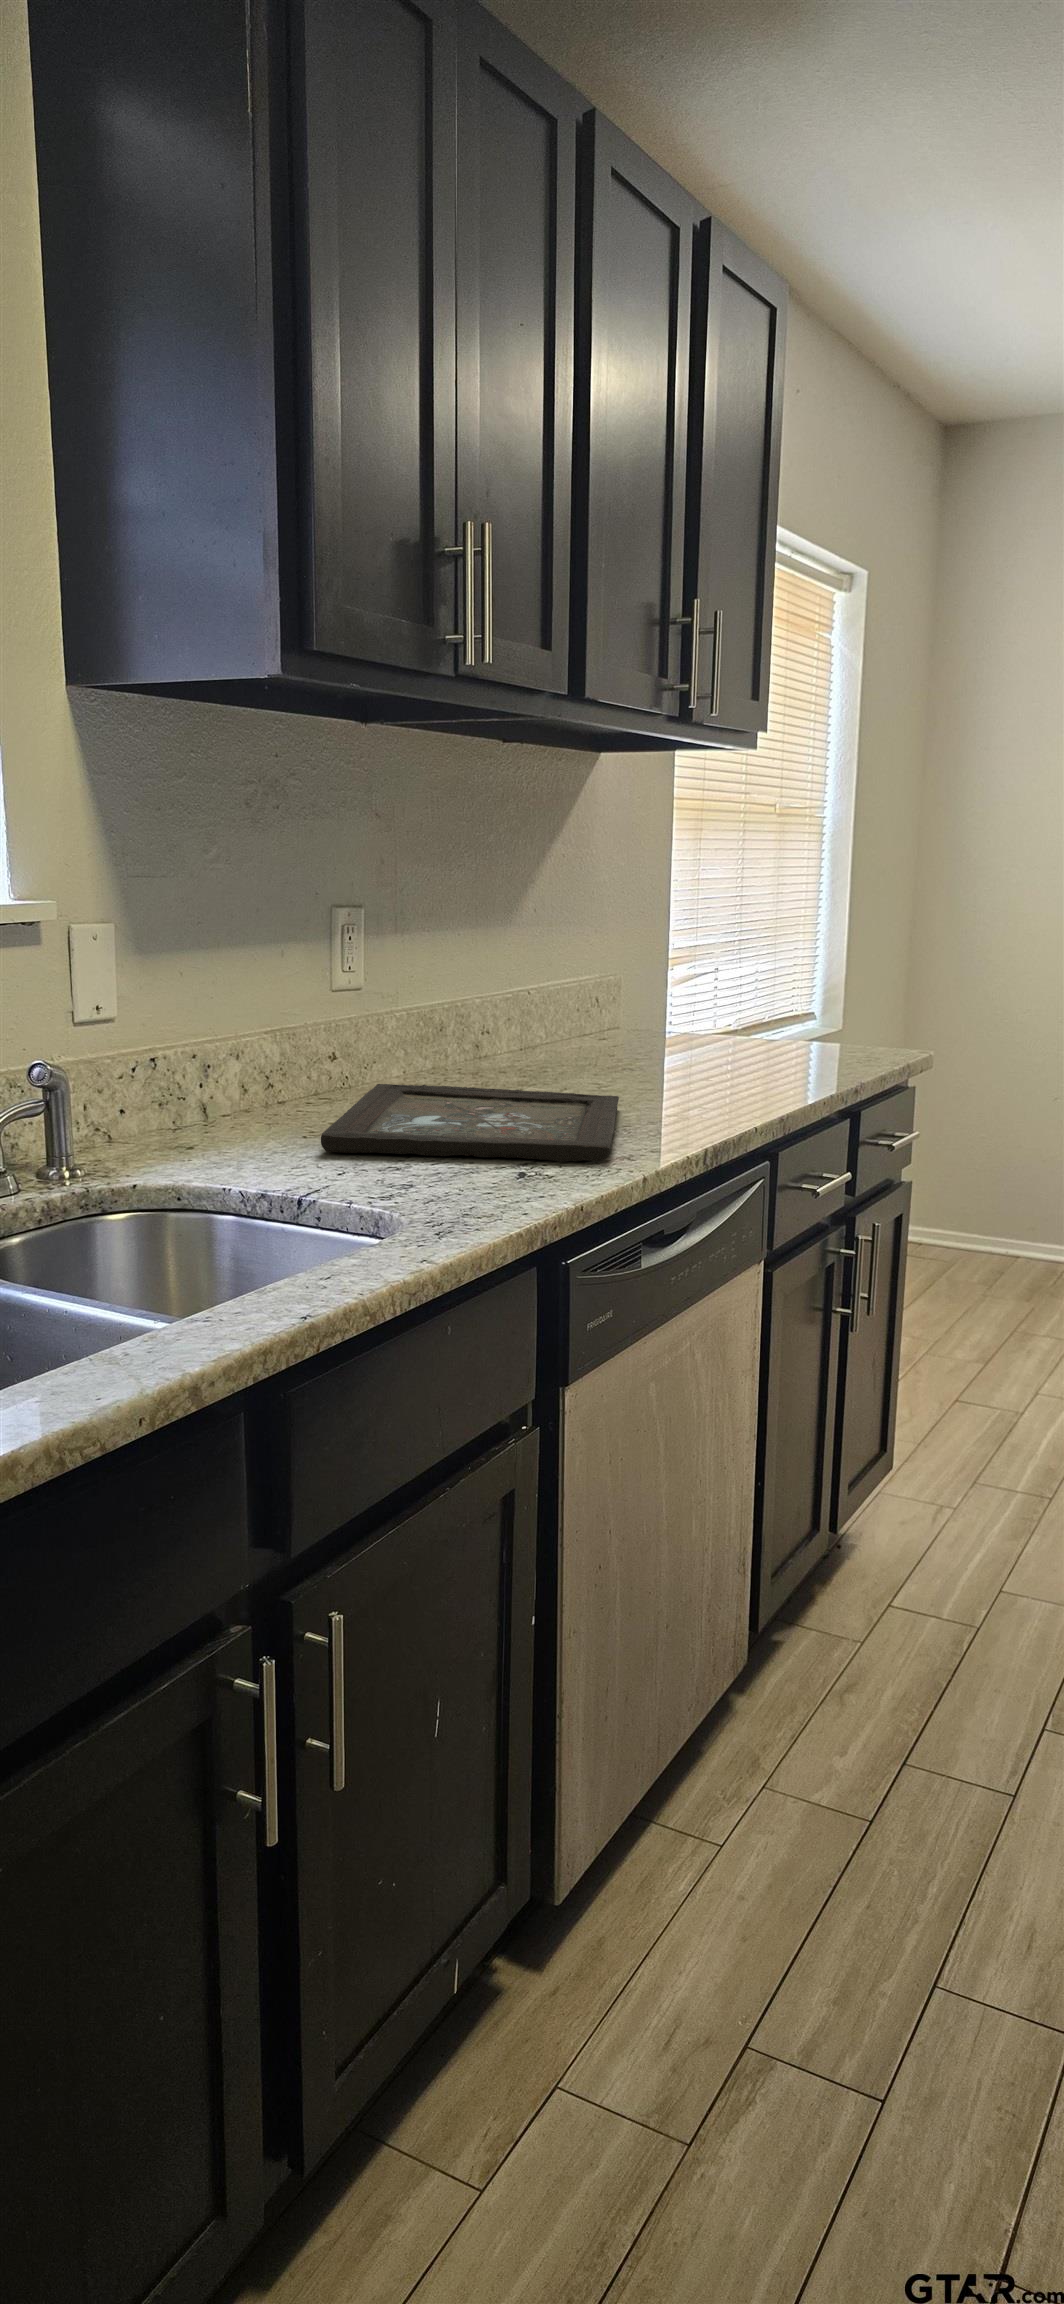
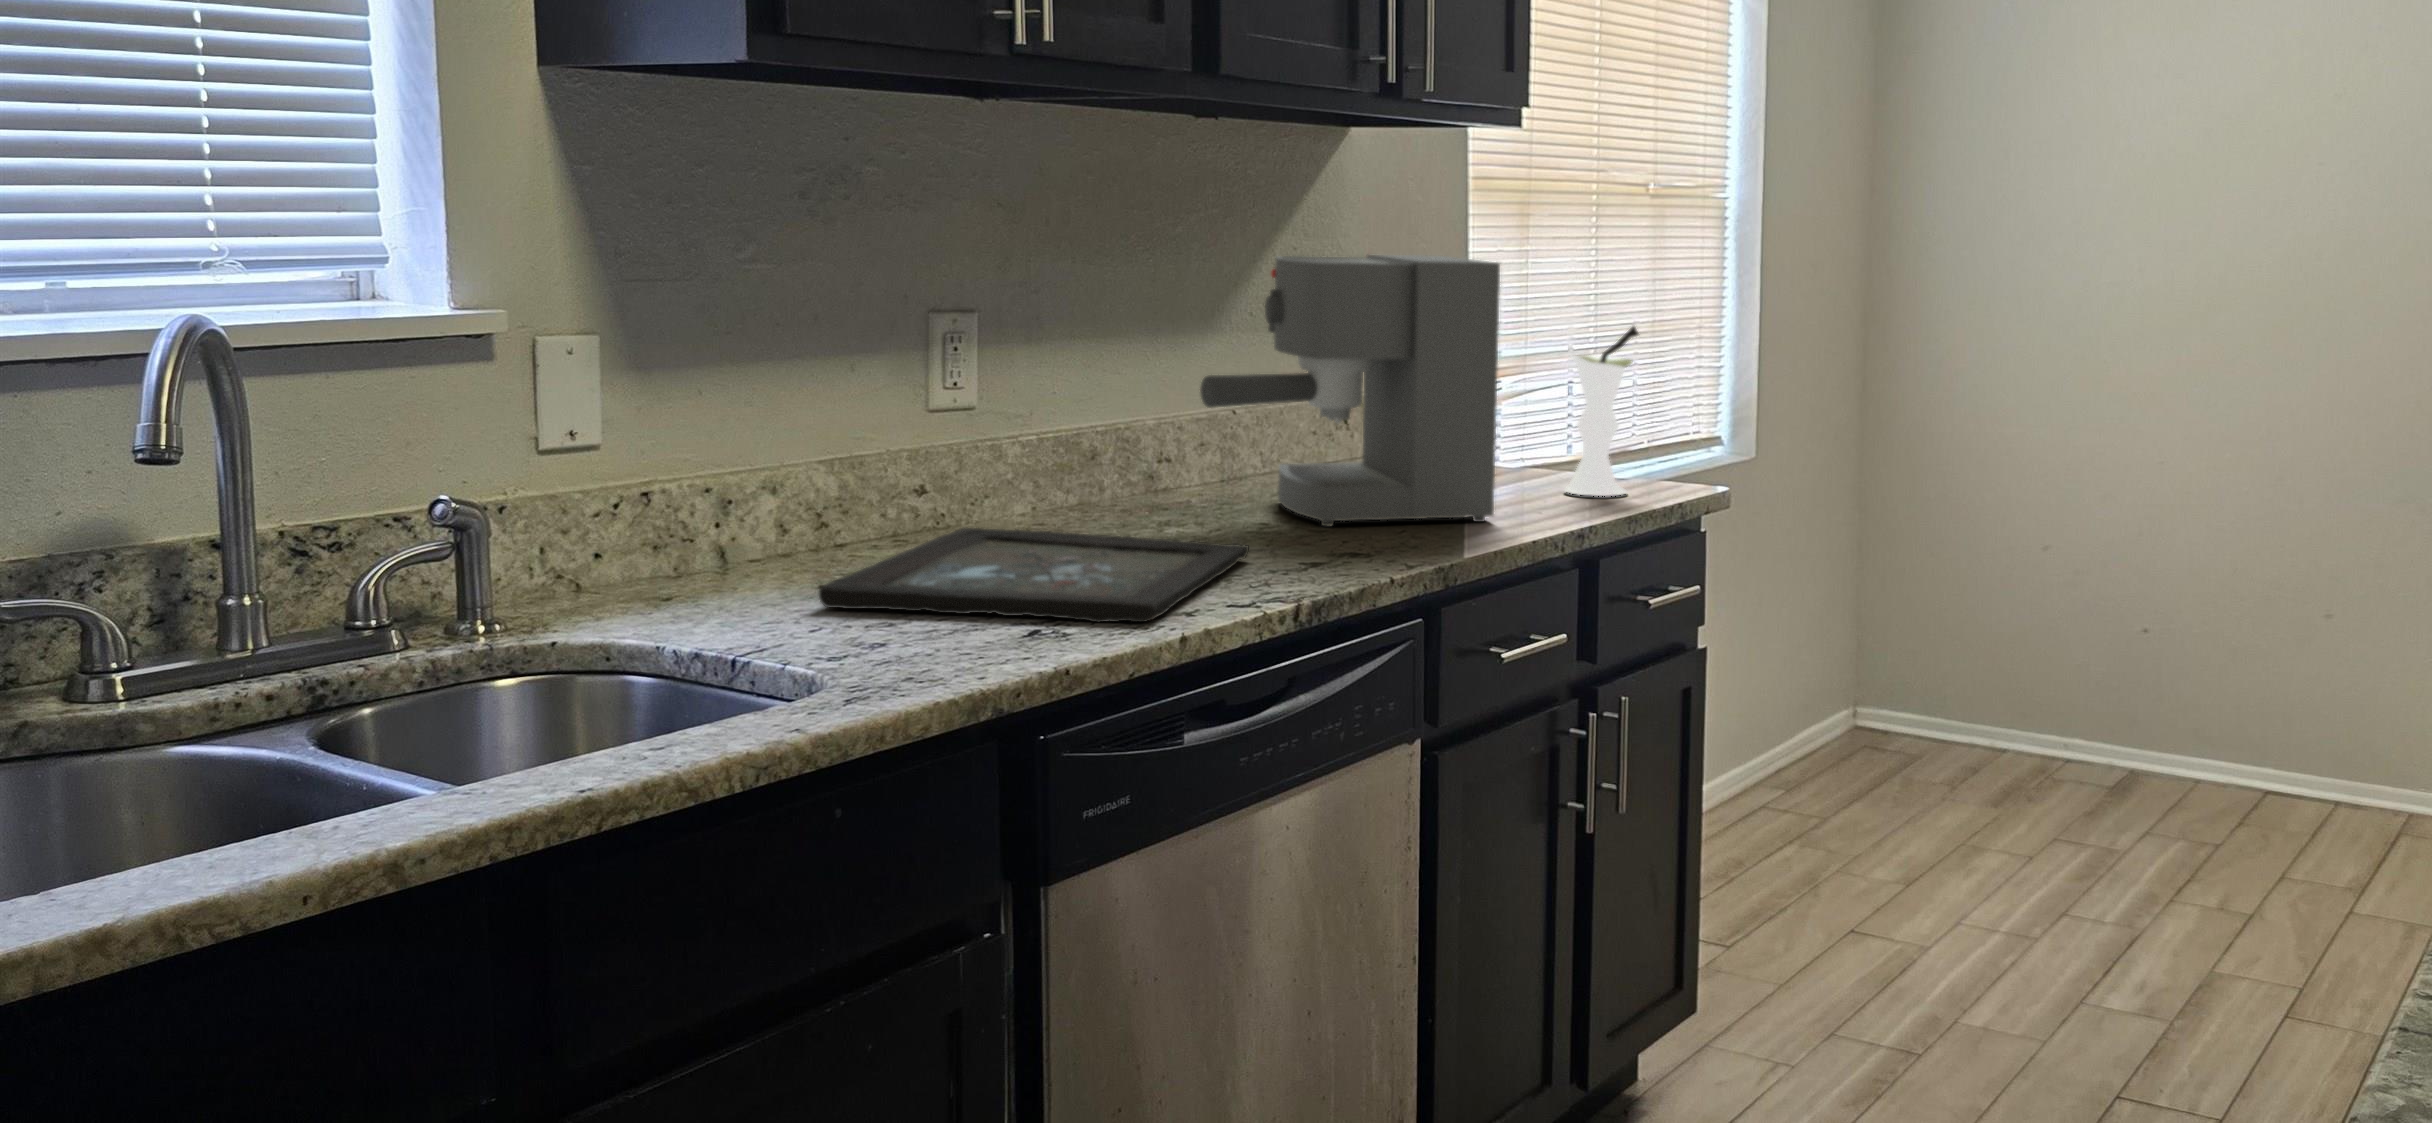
coffee maker: none [540,858,782,1080] -> present [1200,255,1500,526]
vase: none [793,915,859,1054] -> present [1565,326,1638,496]

